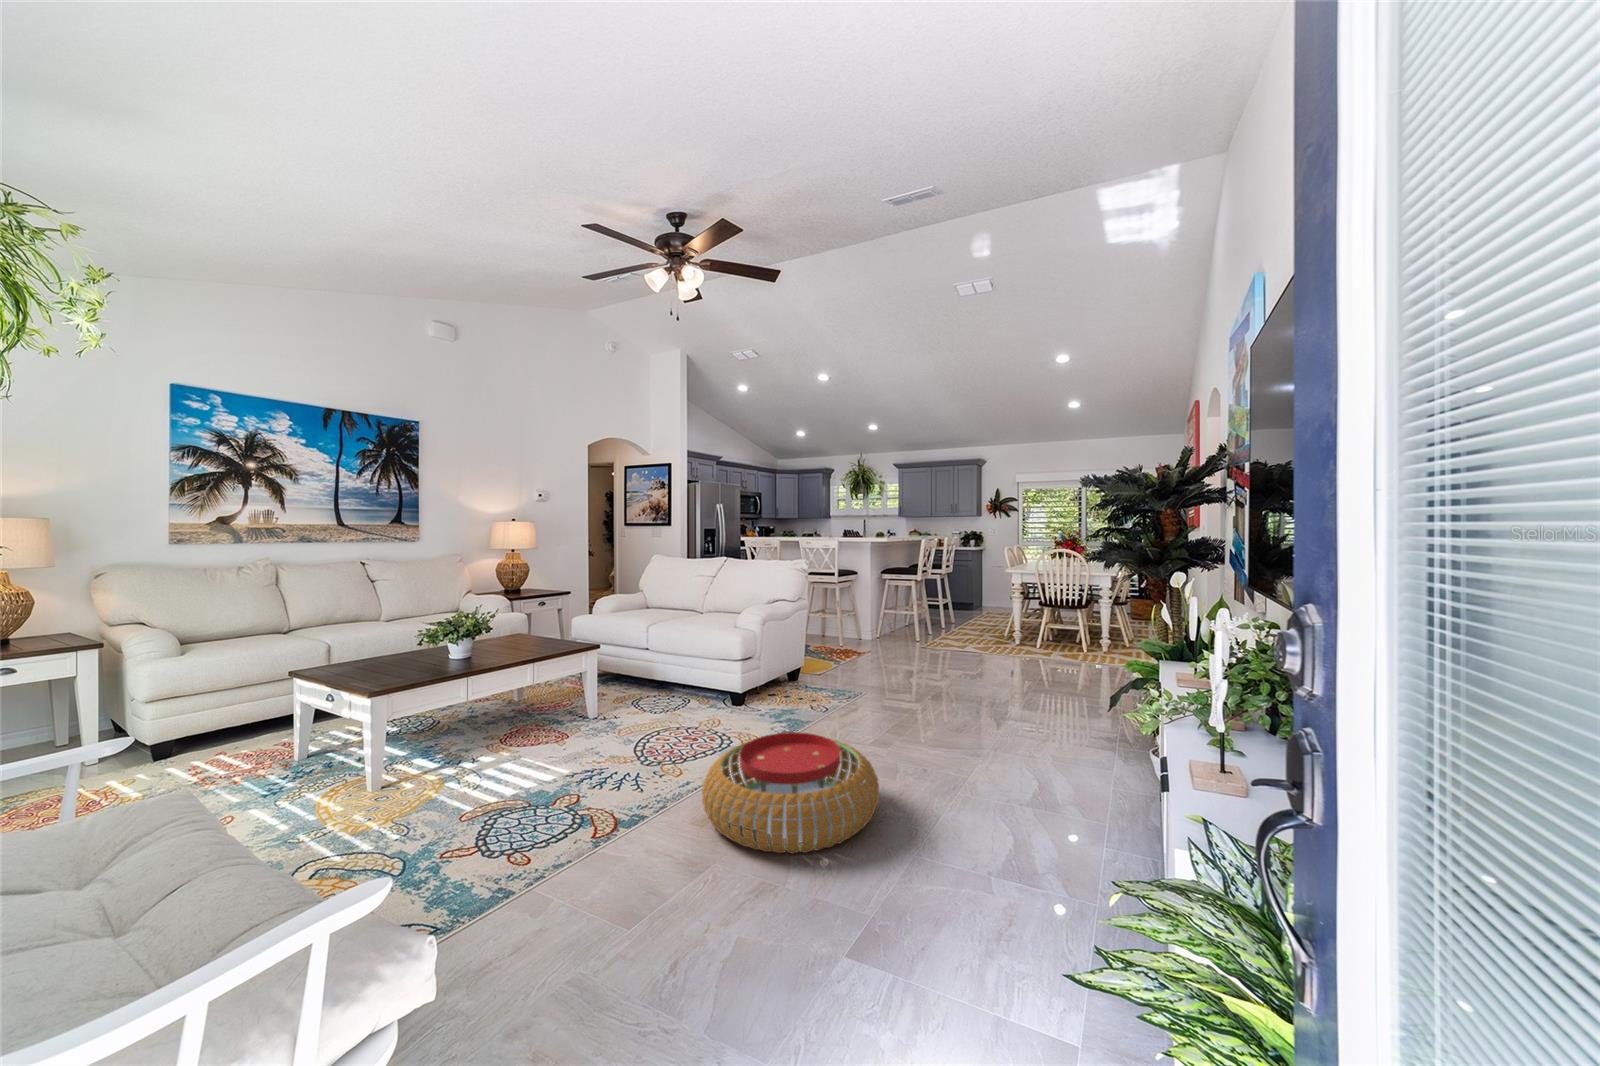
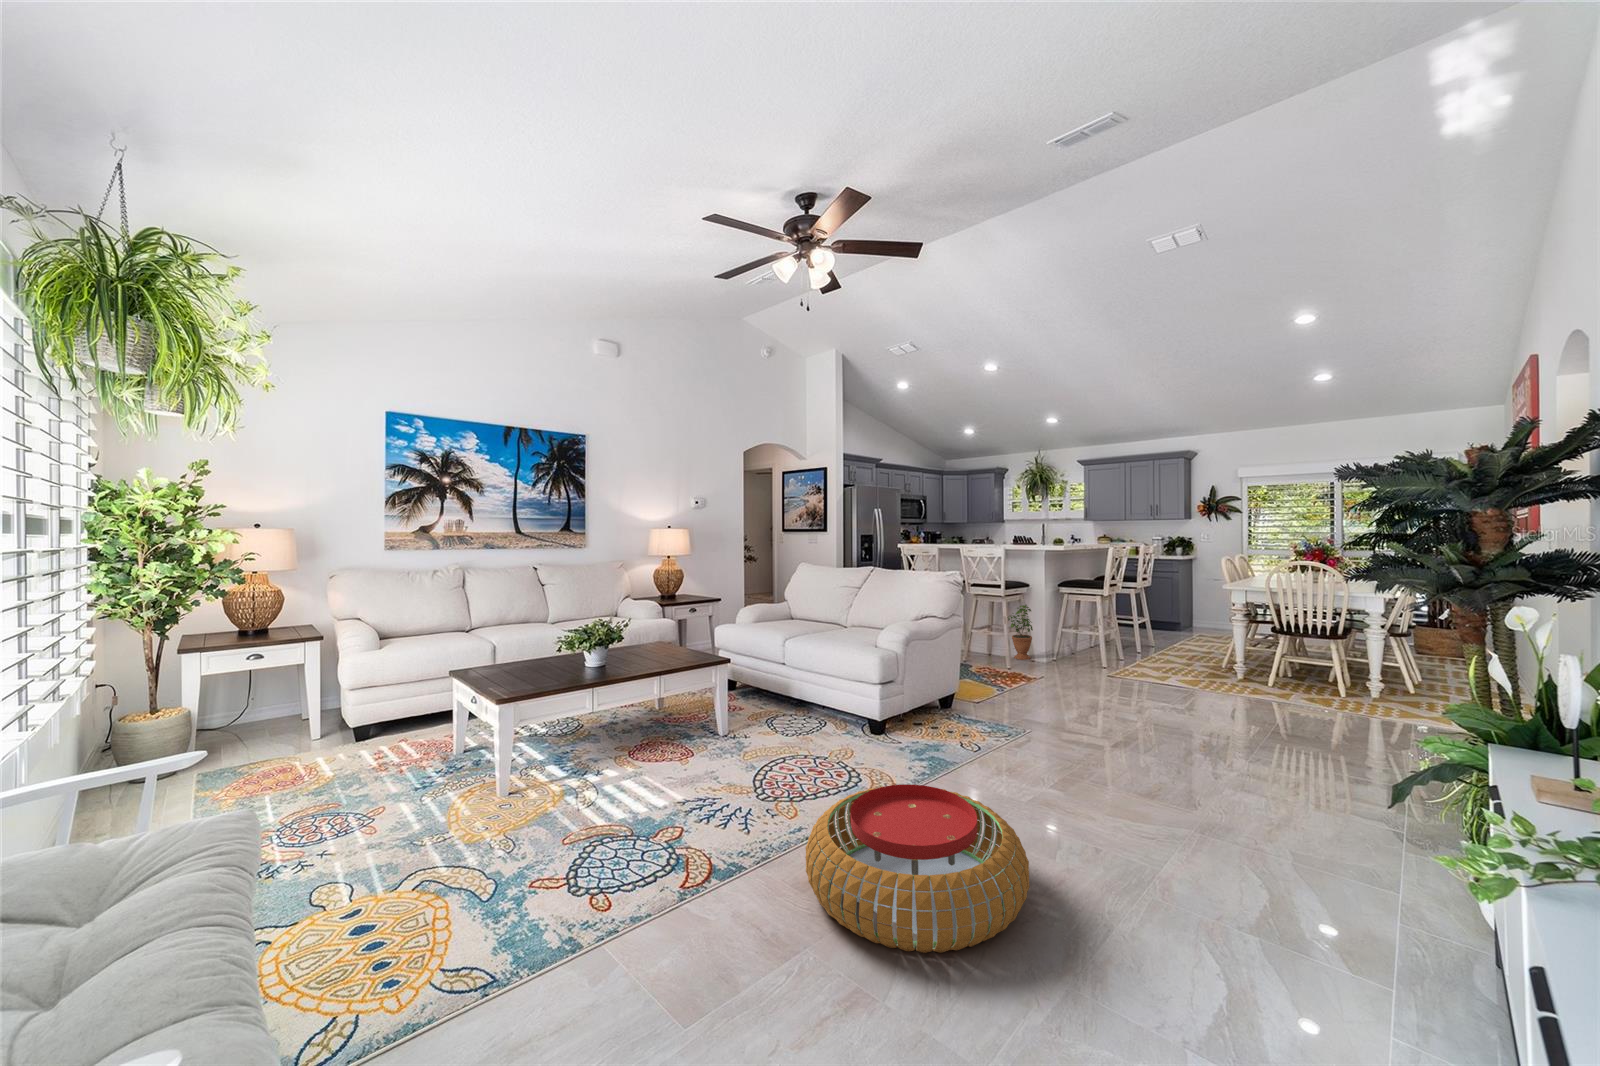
potted plant: none [839,588,860,639] -> present [1008,605,1033,660]

